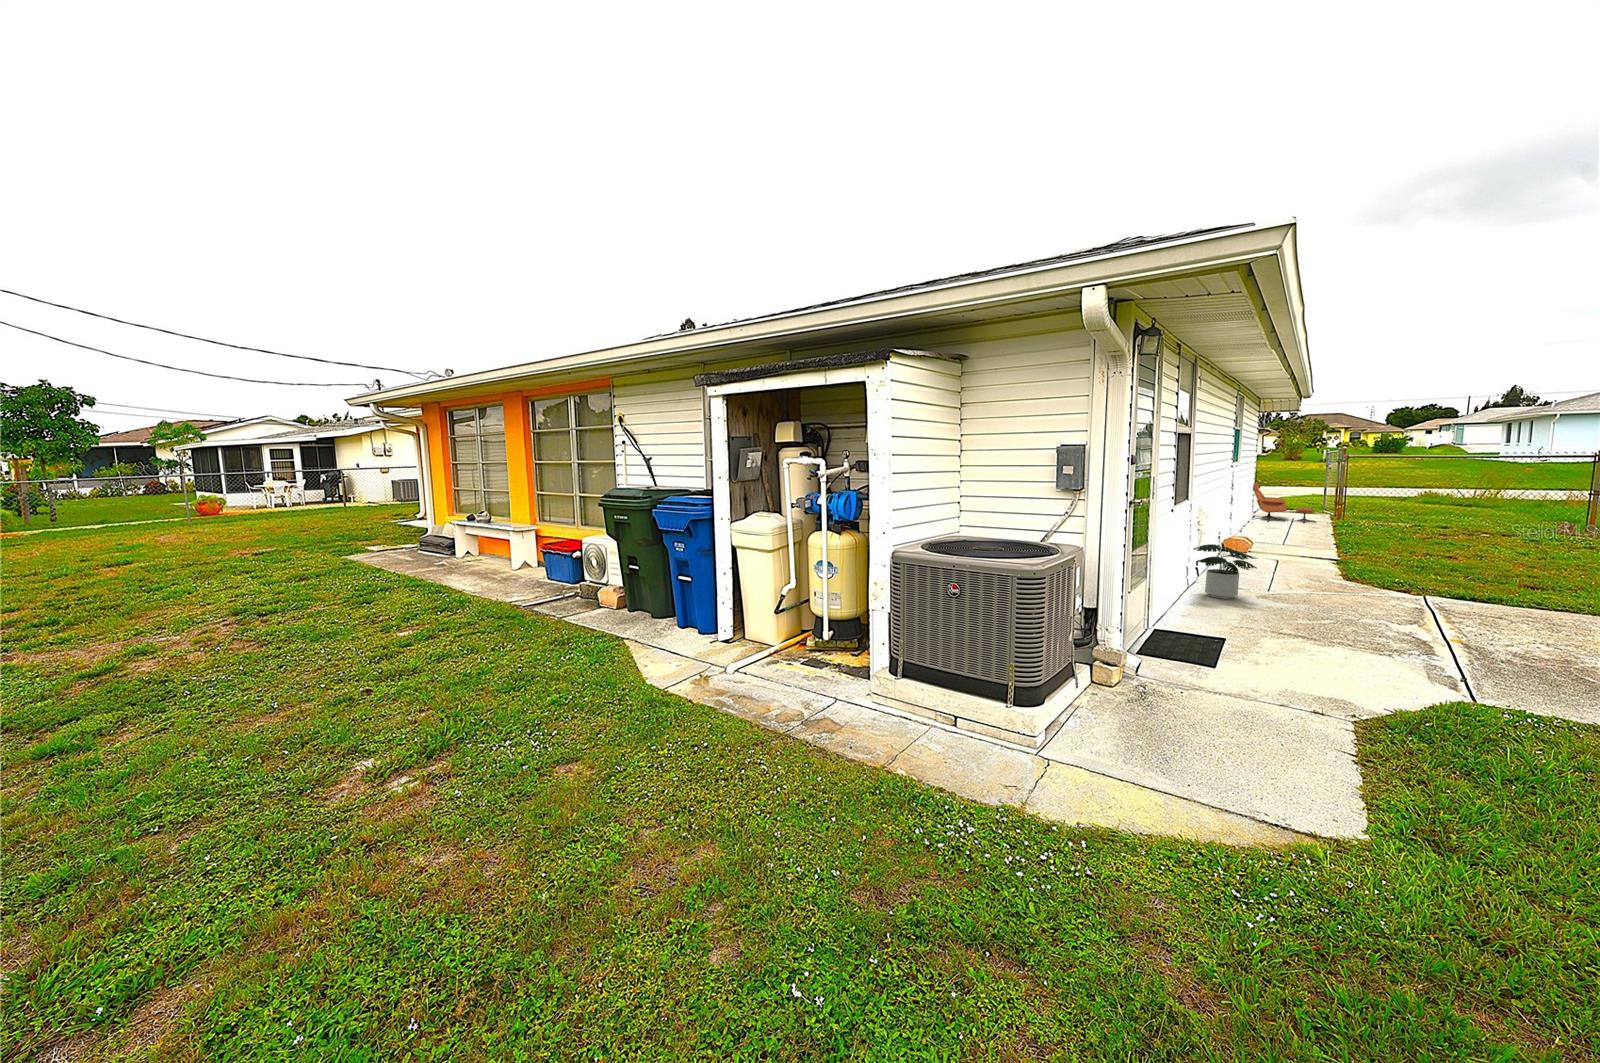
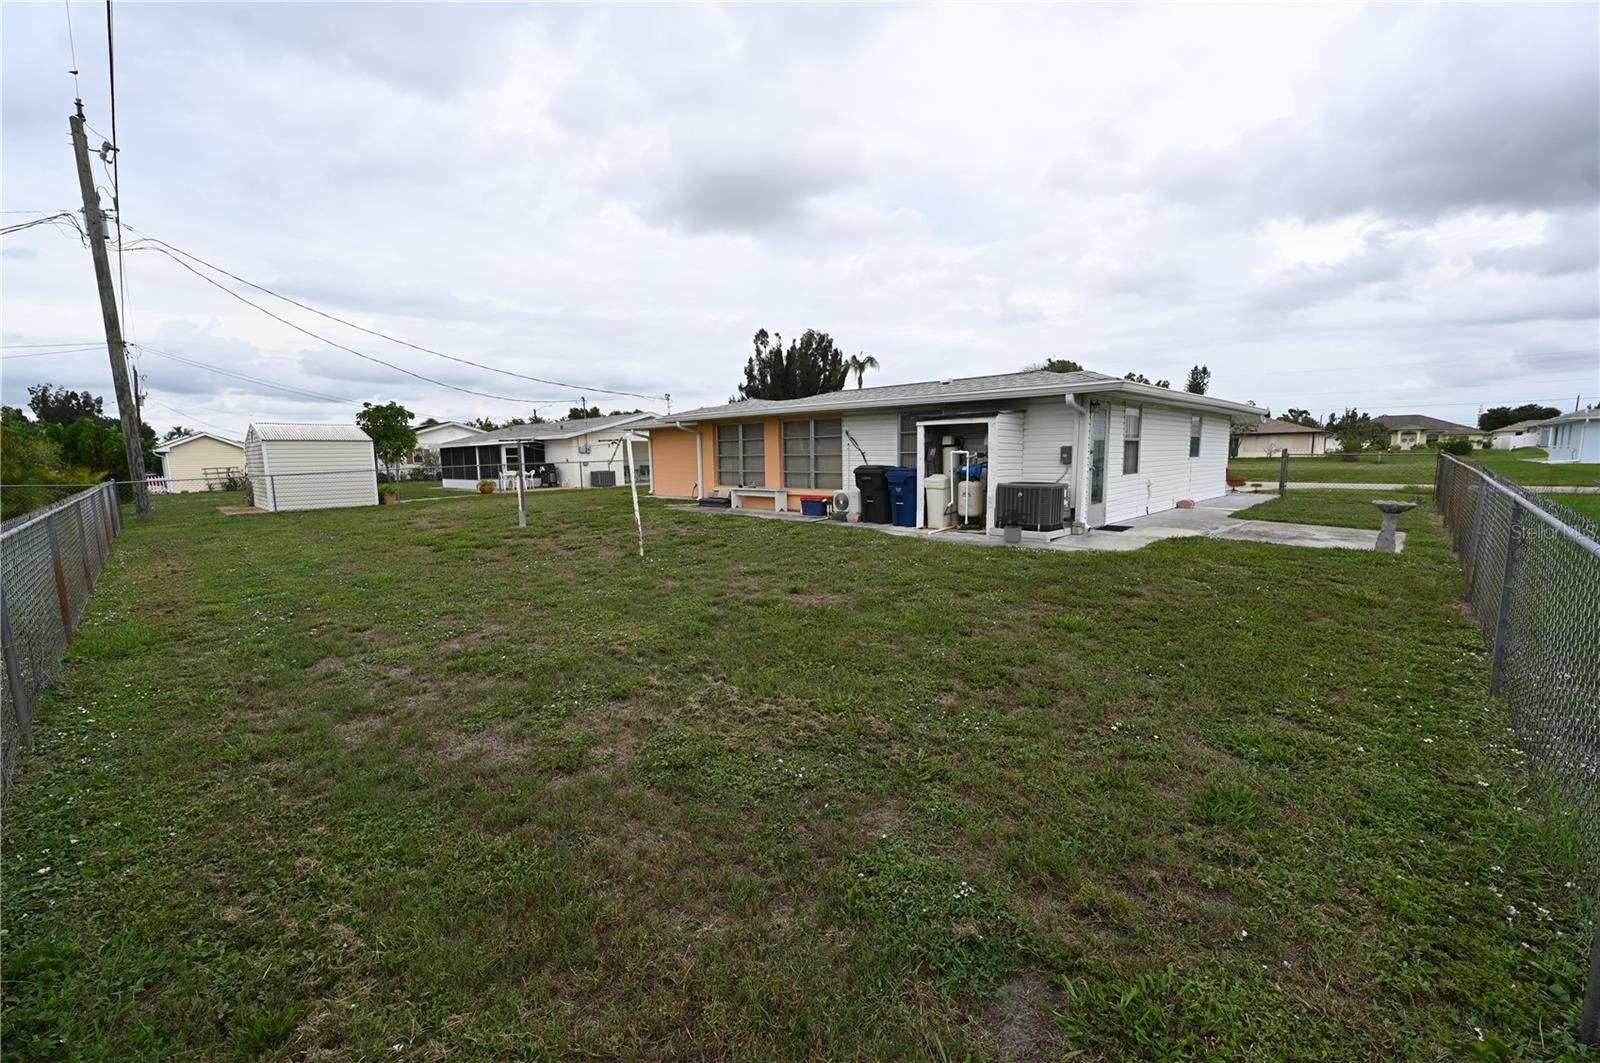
potted plant: present [1193,544,1257,599] -> present [997,509,1031,543]

